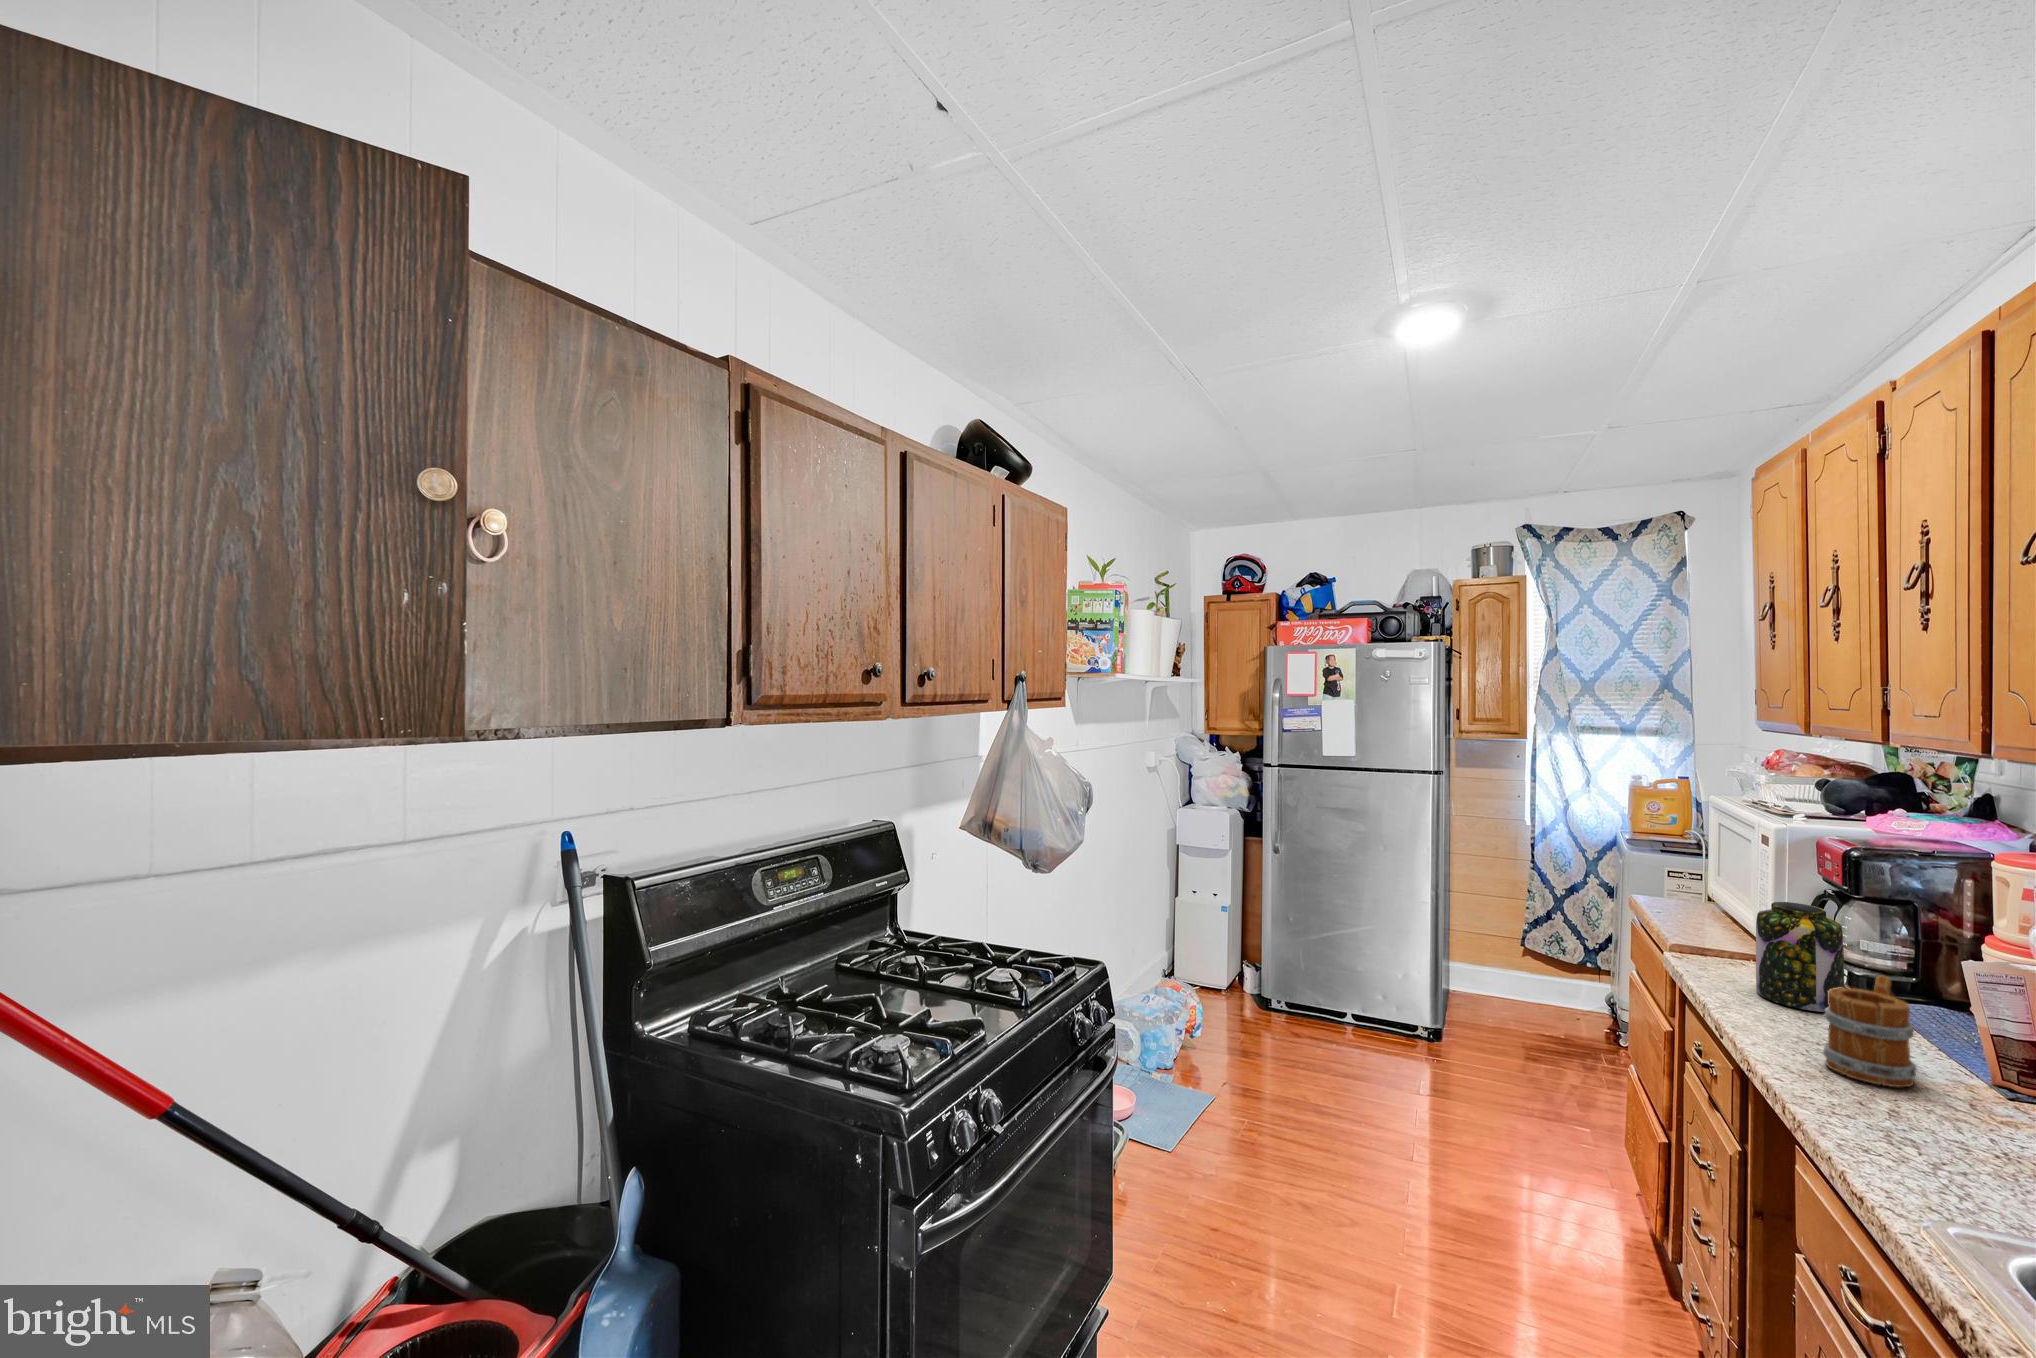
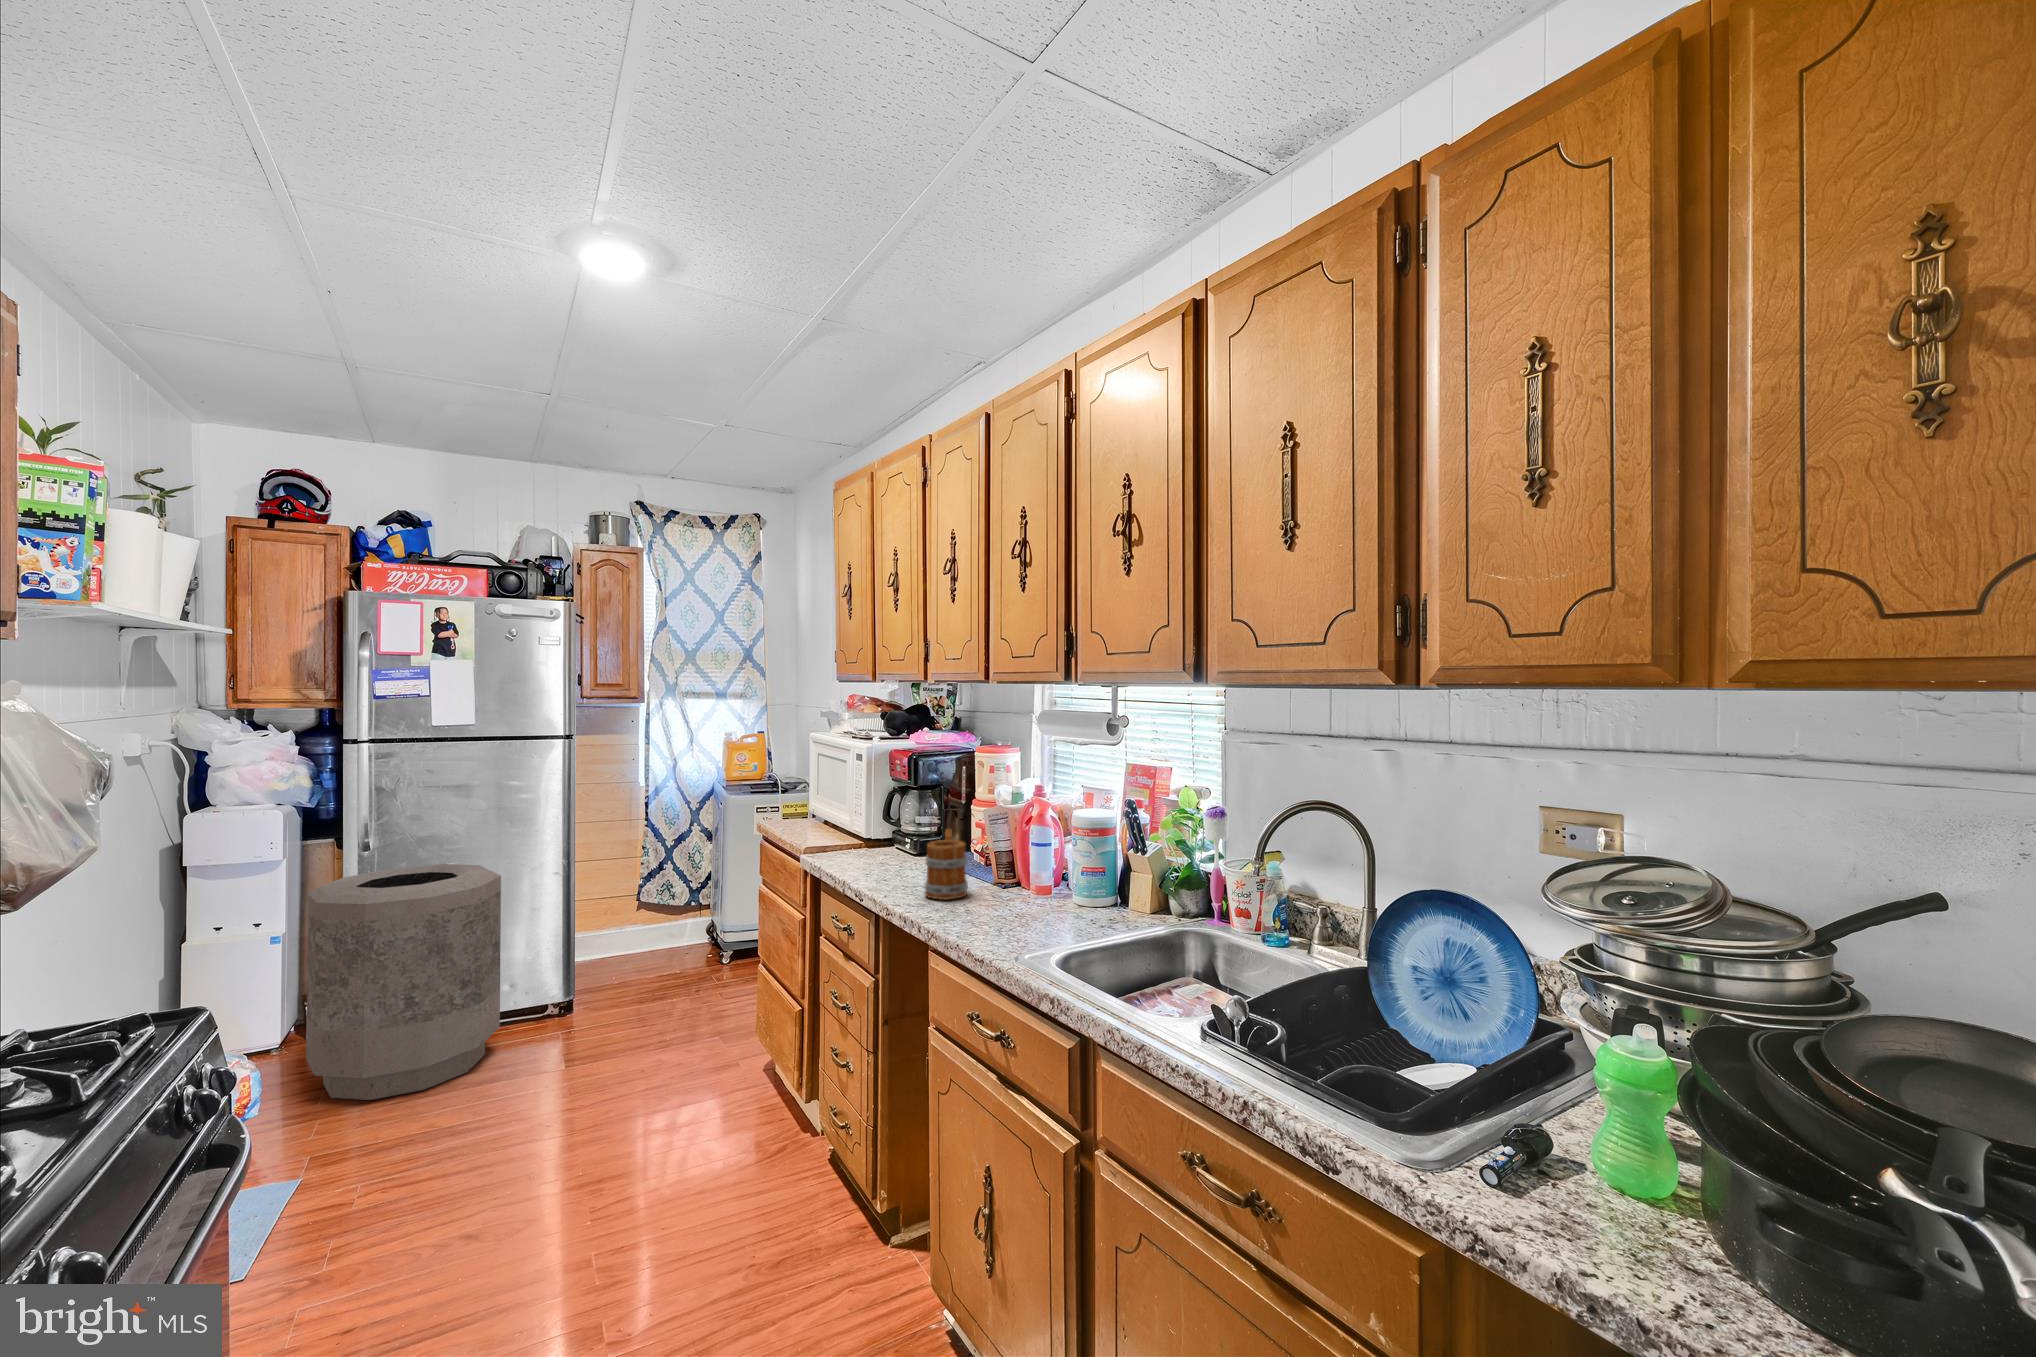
trash can: none [1237,867,1372,1059] -> present [306,864,501,1100]
jar: present [1756,902,1844,1012] -> none [868,796,914,870]

